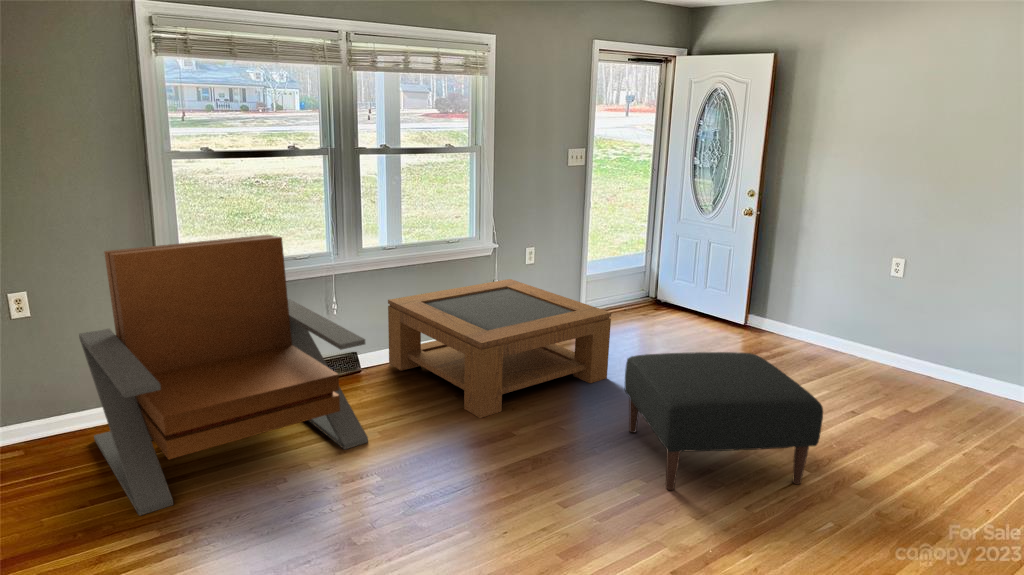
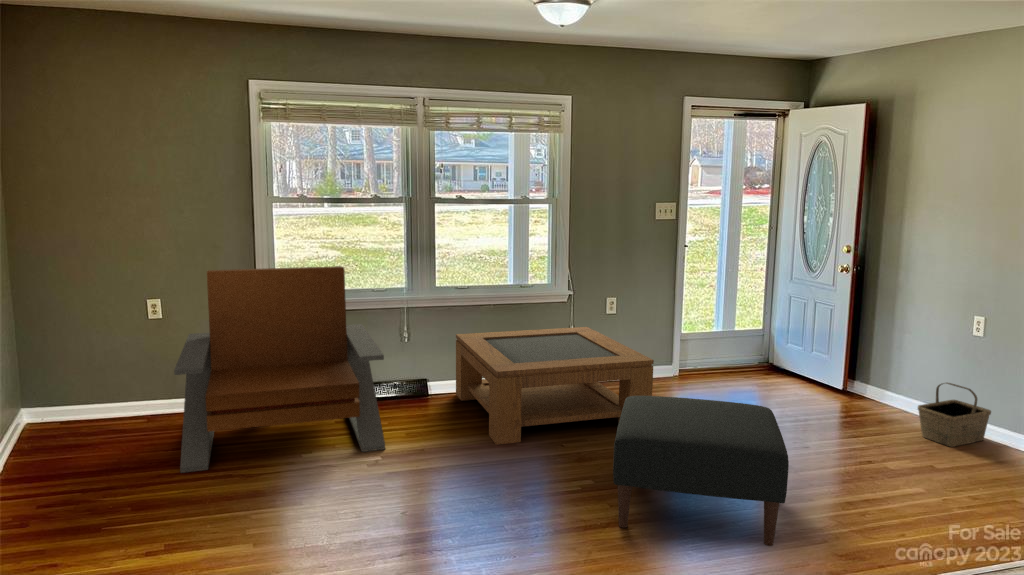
basket: none [816,309,868,363] -> present [918,383,991,447]

